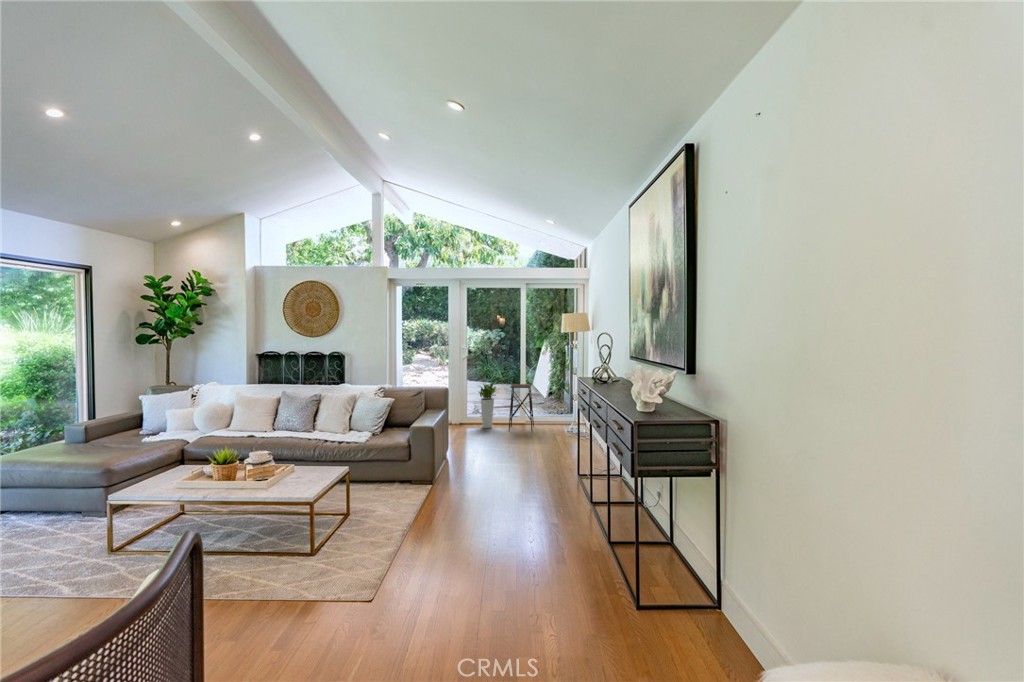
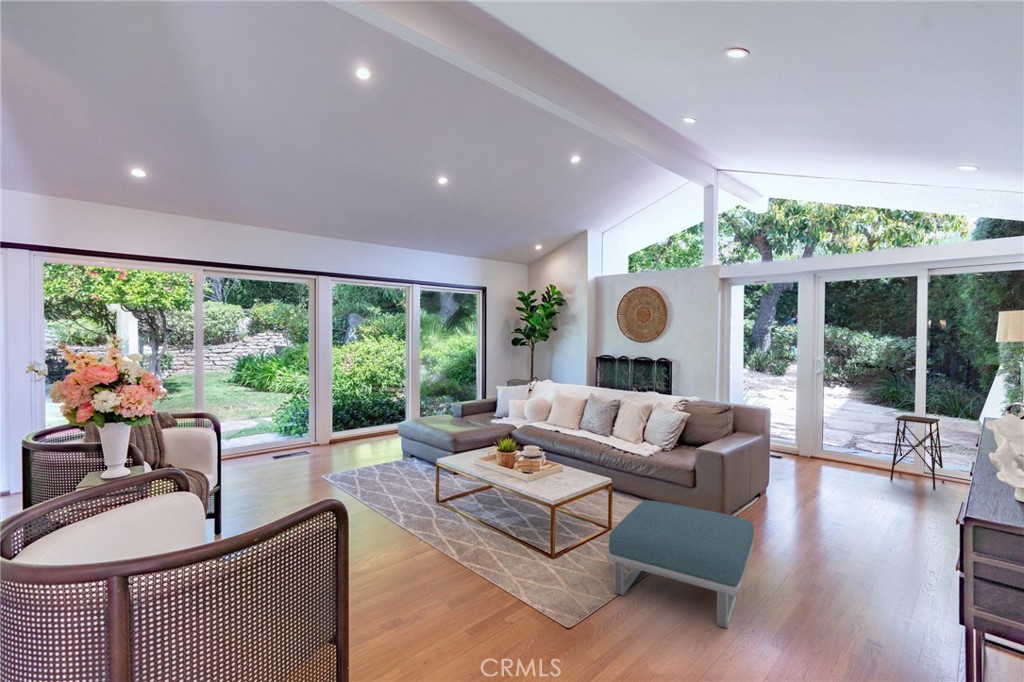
planter: present [479,383,497,428] -> none [840,408,878,471]
footstool: none [385,470,492,559] -> present [607,500,754,628]

